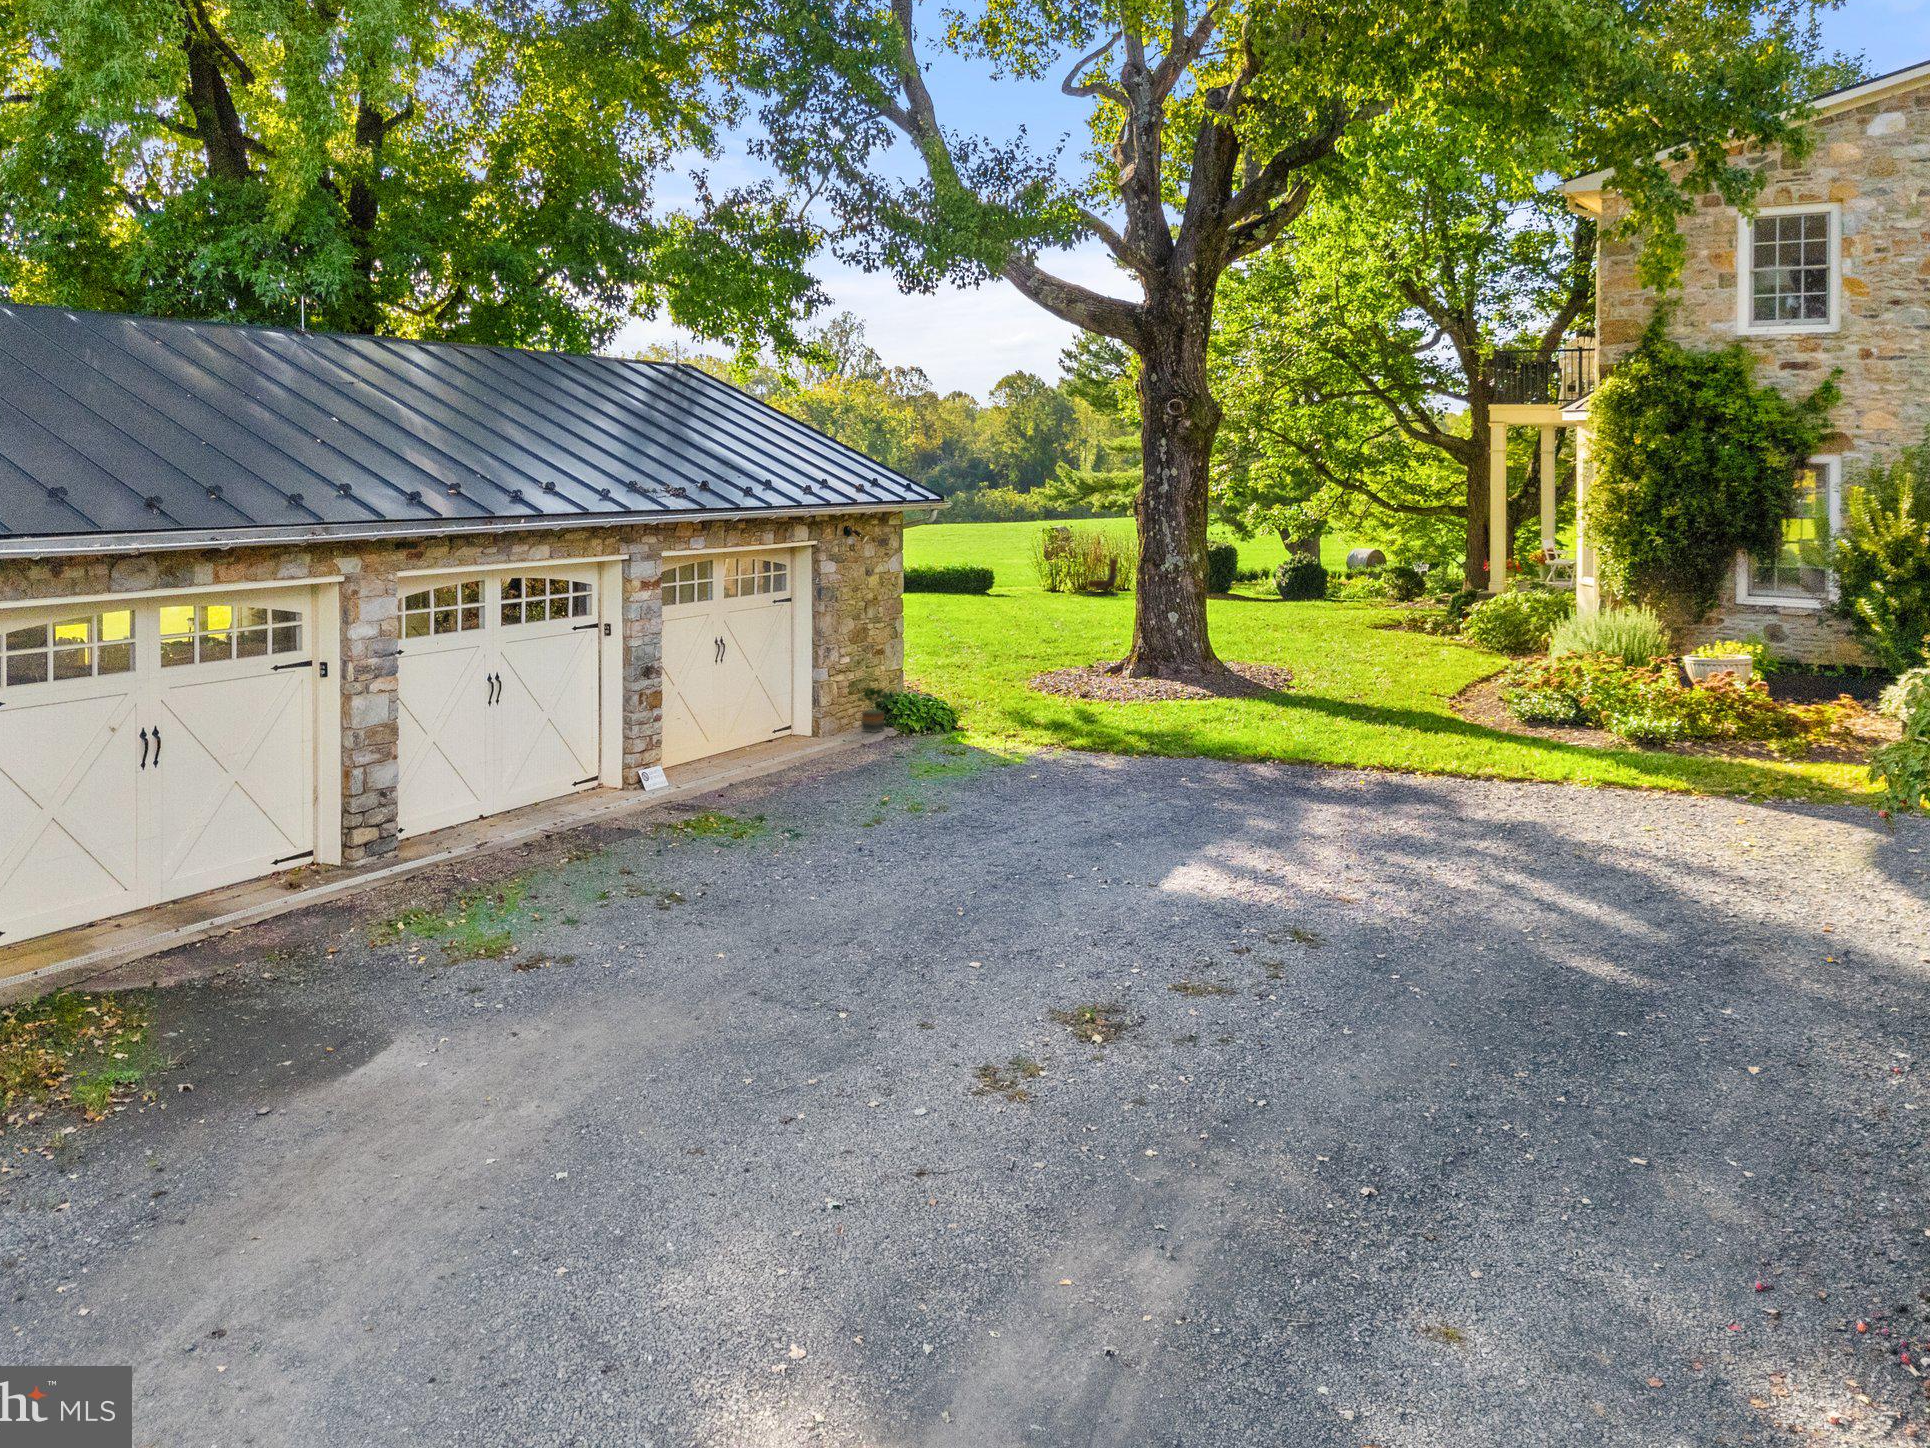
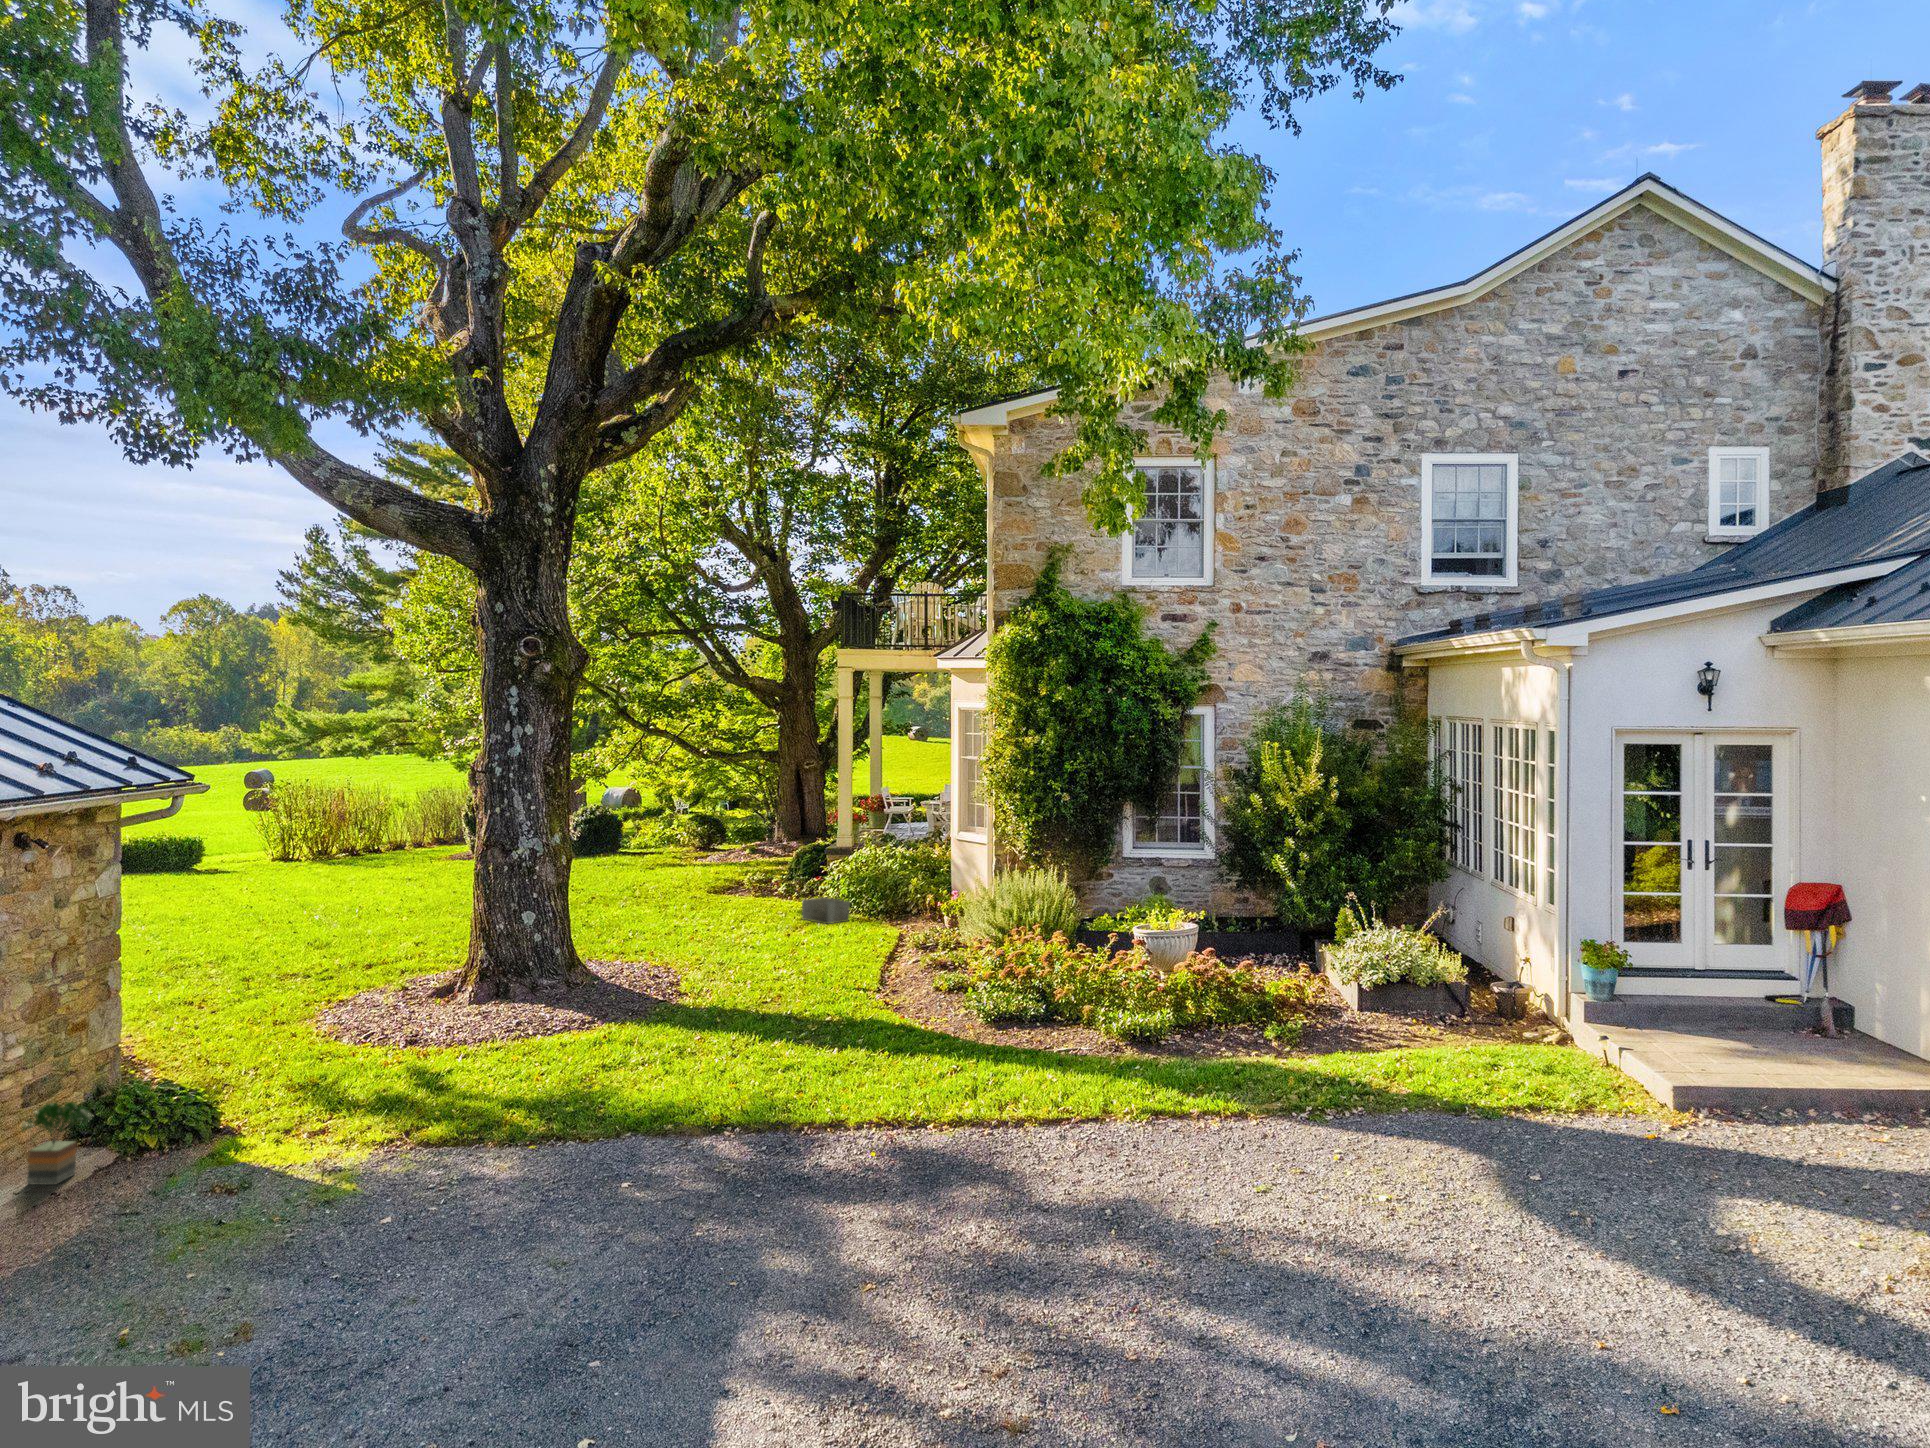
lounge chair: present [1087,558,1119,596] -> none [331,815,379,864]
cardboard box: none [1453,636,1502,660] -> present [802,897,850,924]

